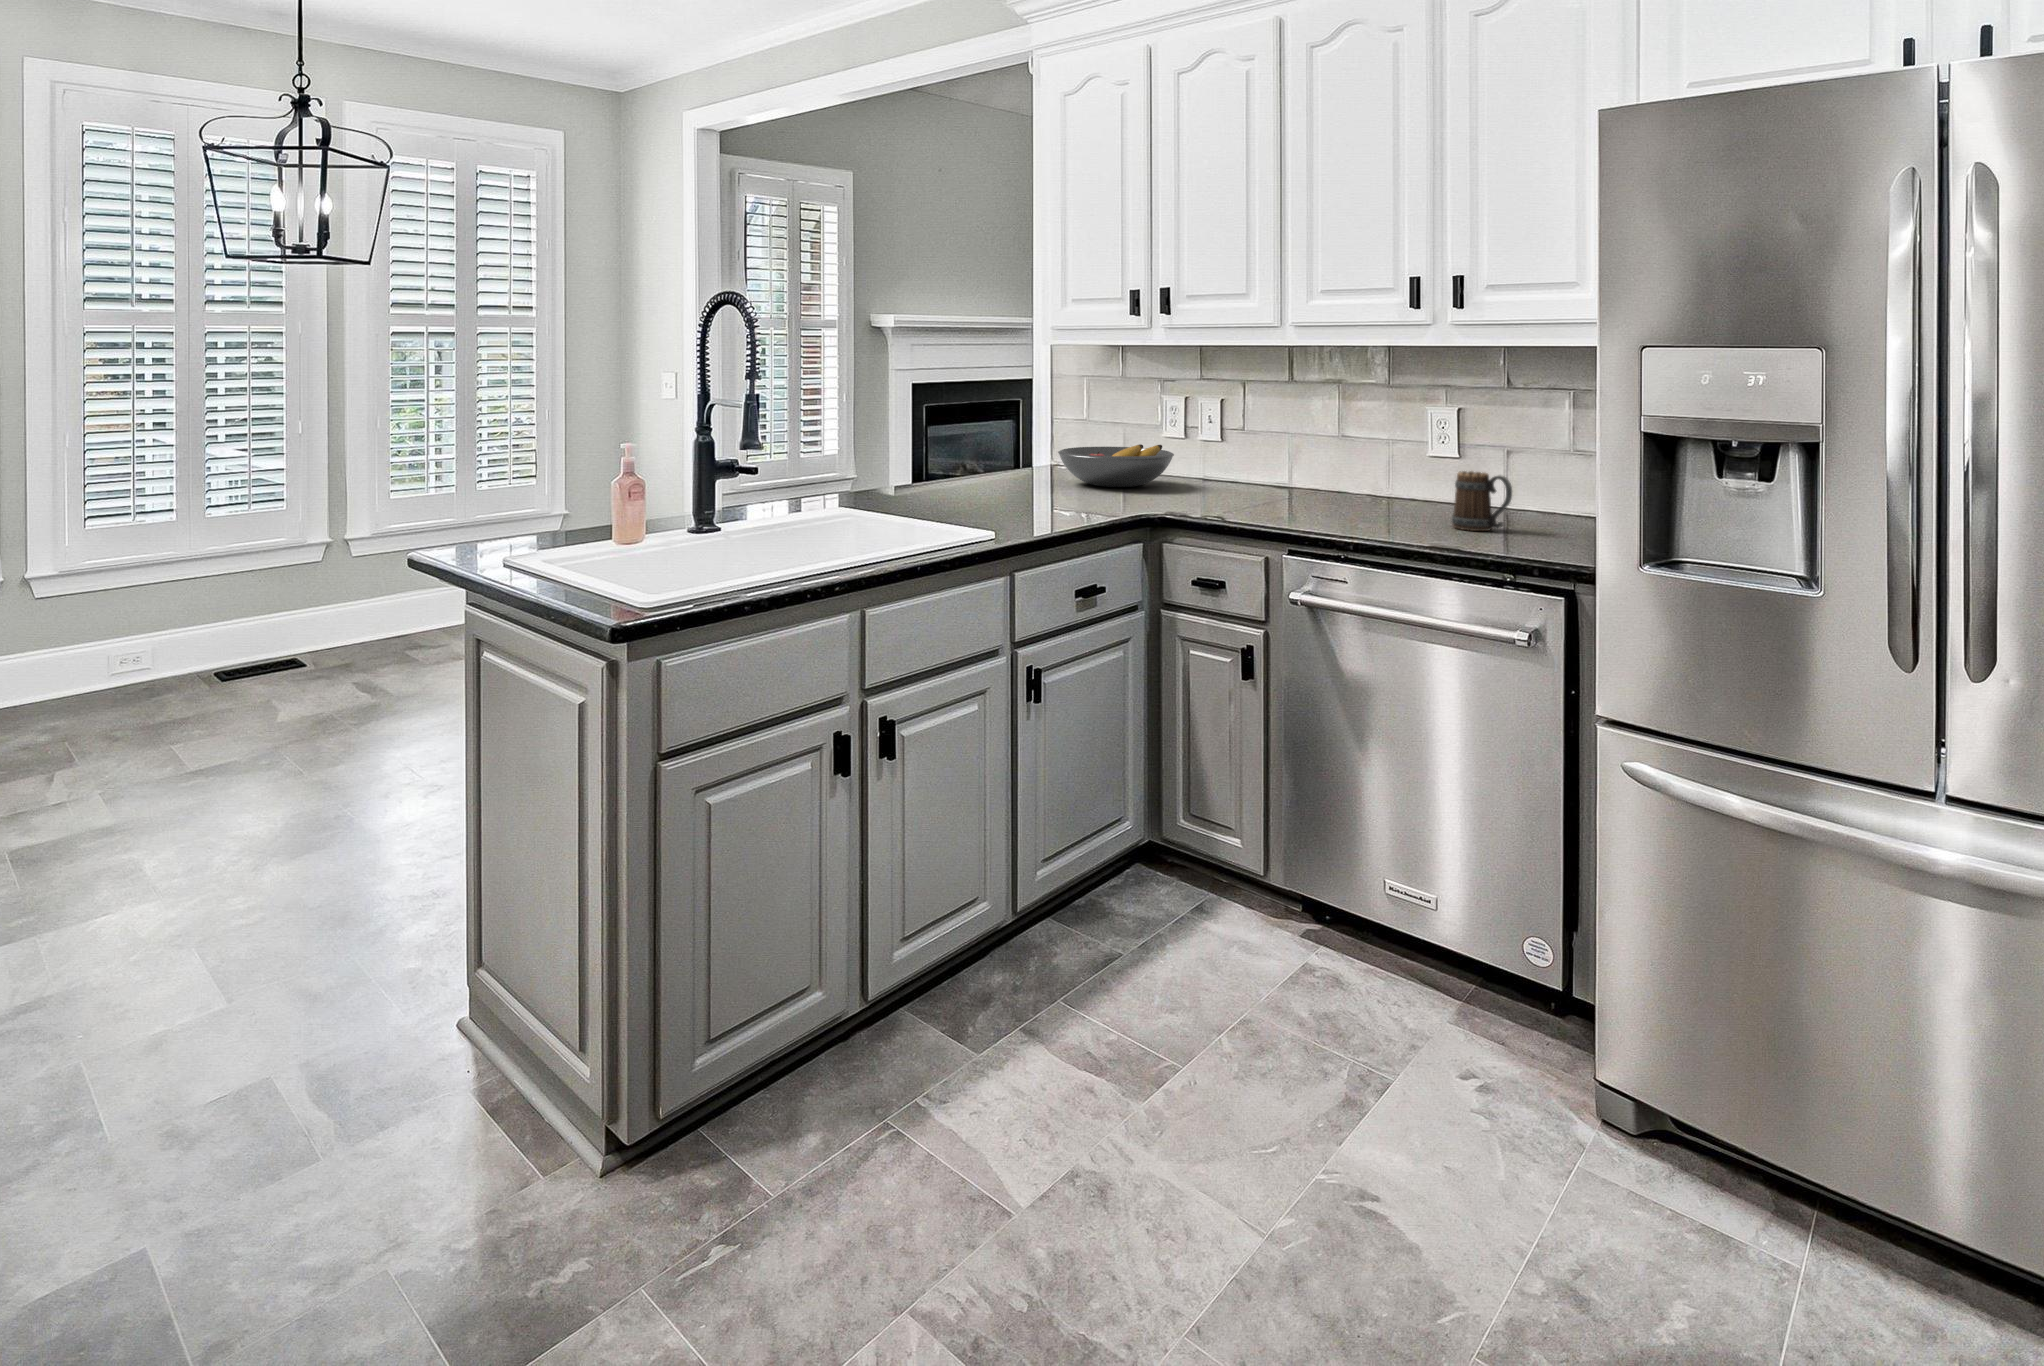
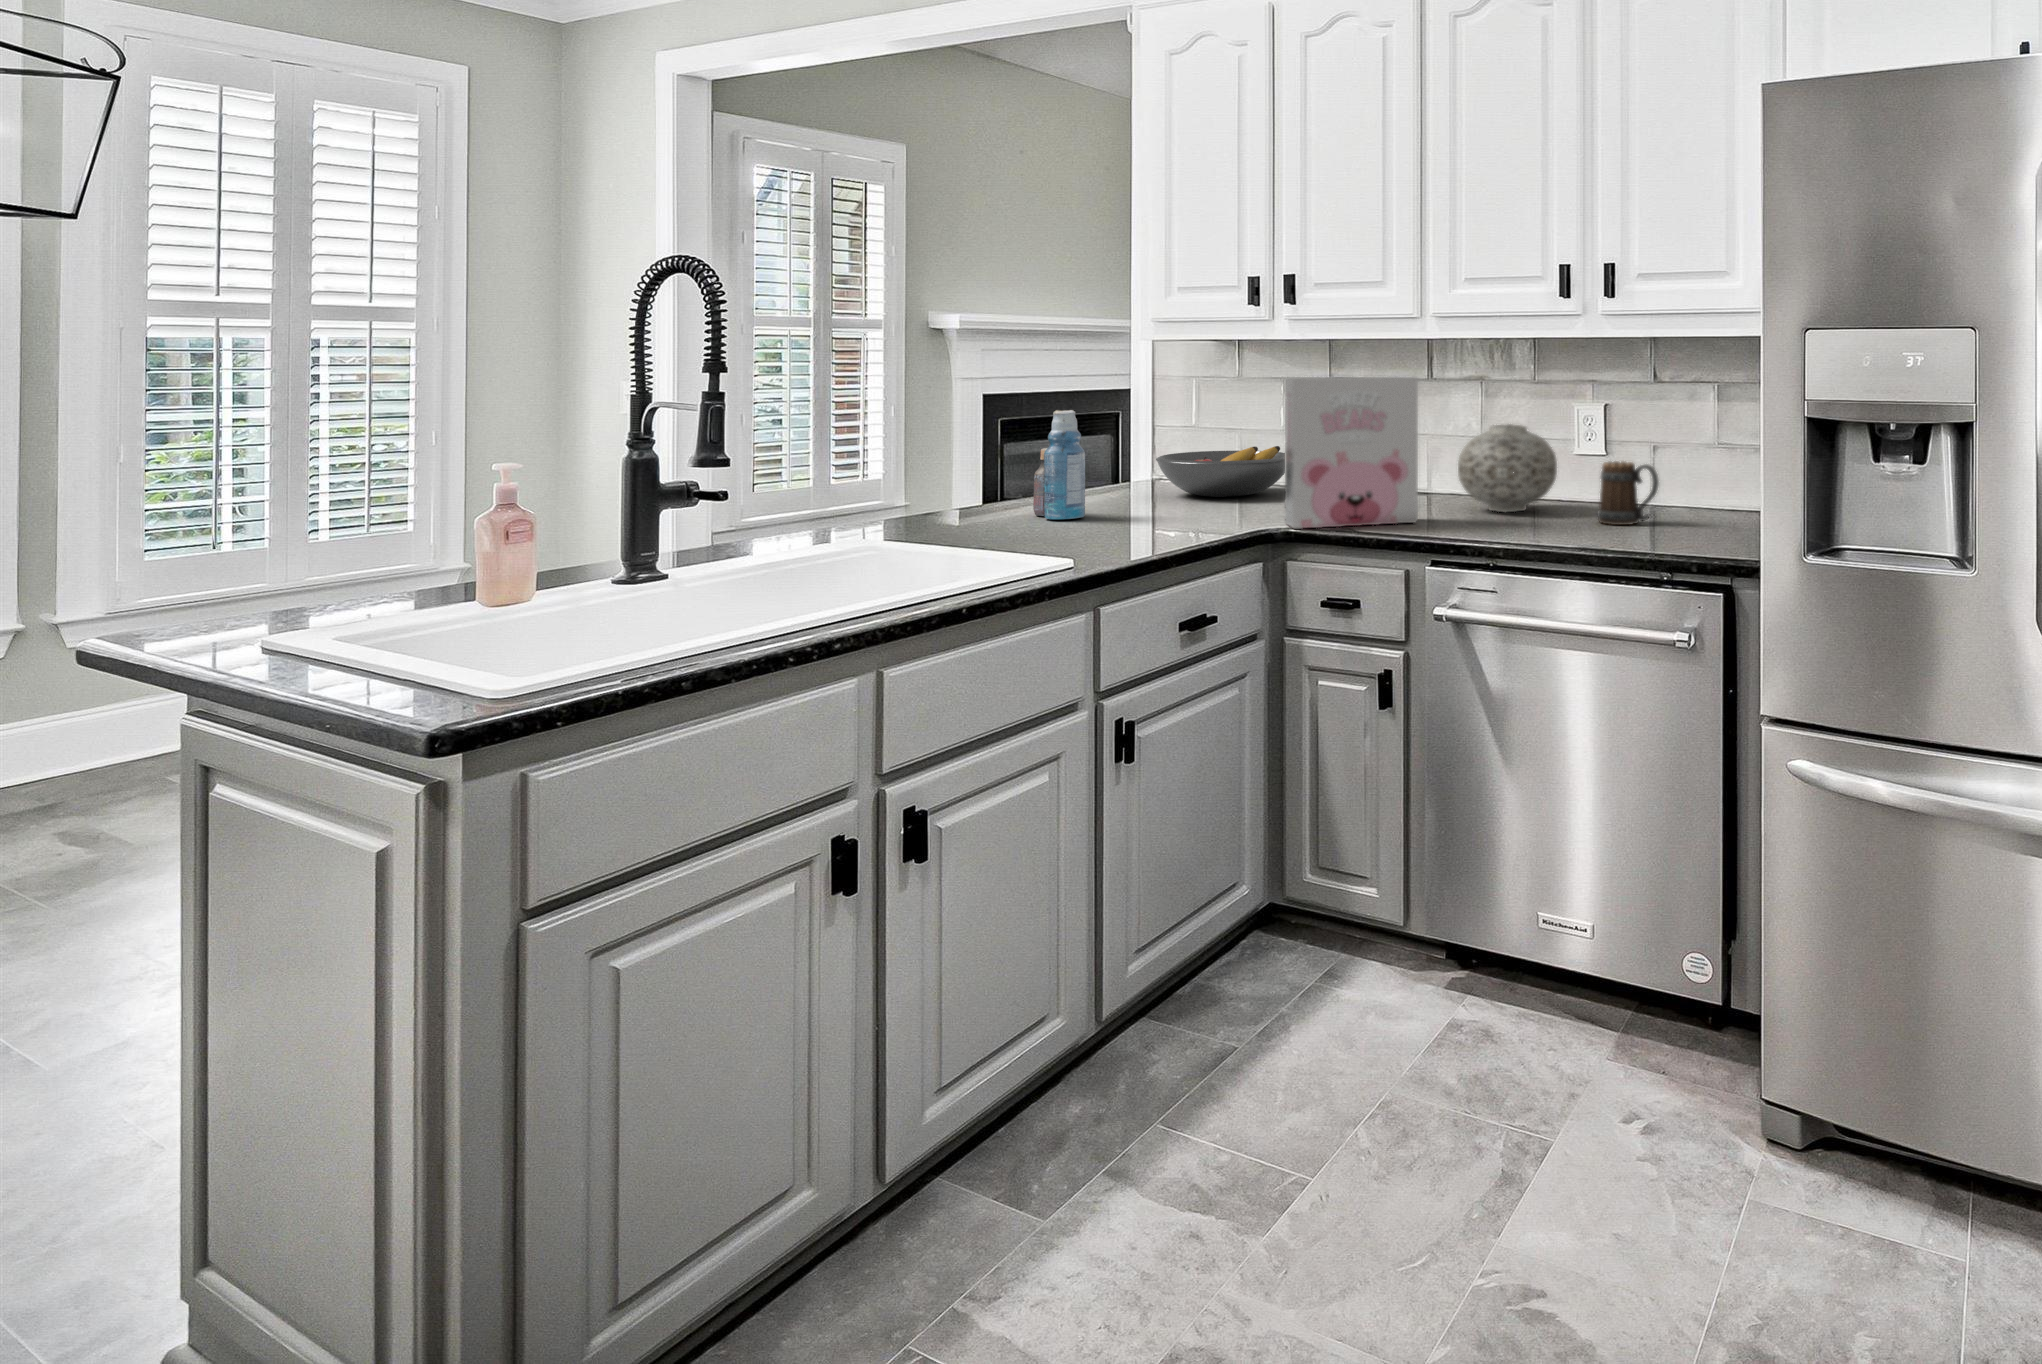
cereal box: none [1166,387,1284,518] -> present [1285,377,1418,529]
bottle: none [963,409,1003,500] -> present [1033,410,1085,519]
vase: none [1321,433,1414,513] -> present [1458,424,1557,512]

